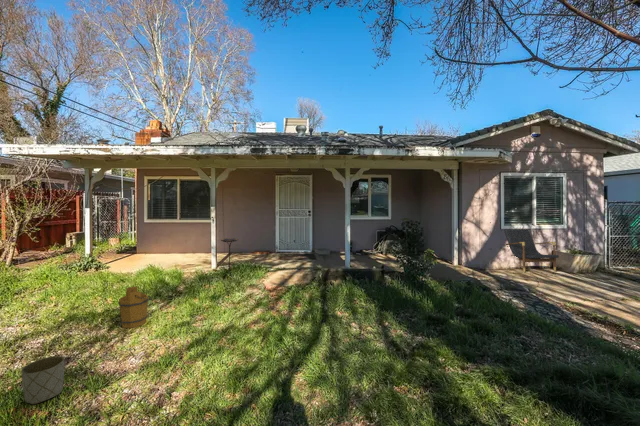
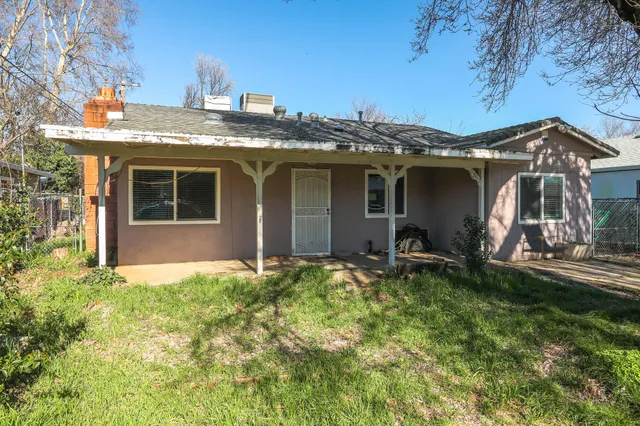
side table: present [221,238,238,272] -> none [293,241,311,283]
bucket: present [118,286,152,328] -> none [275,292,302,333]
planter: present [21,356,65,405] -> none [315,347,341,383]

